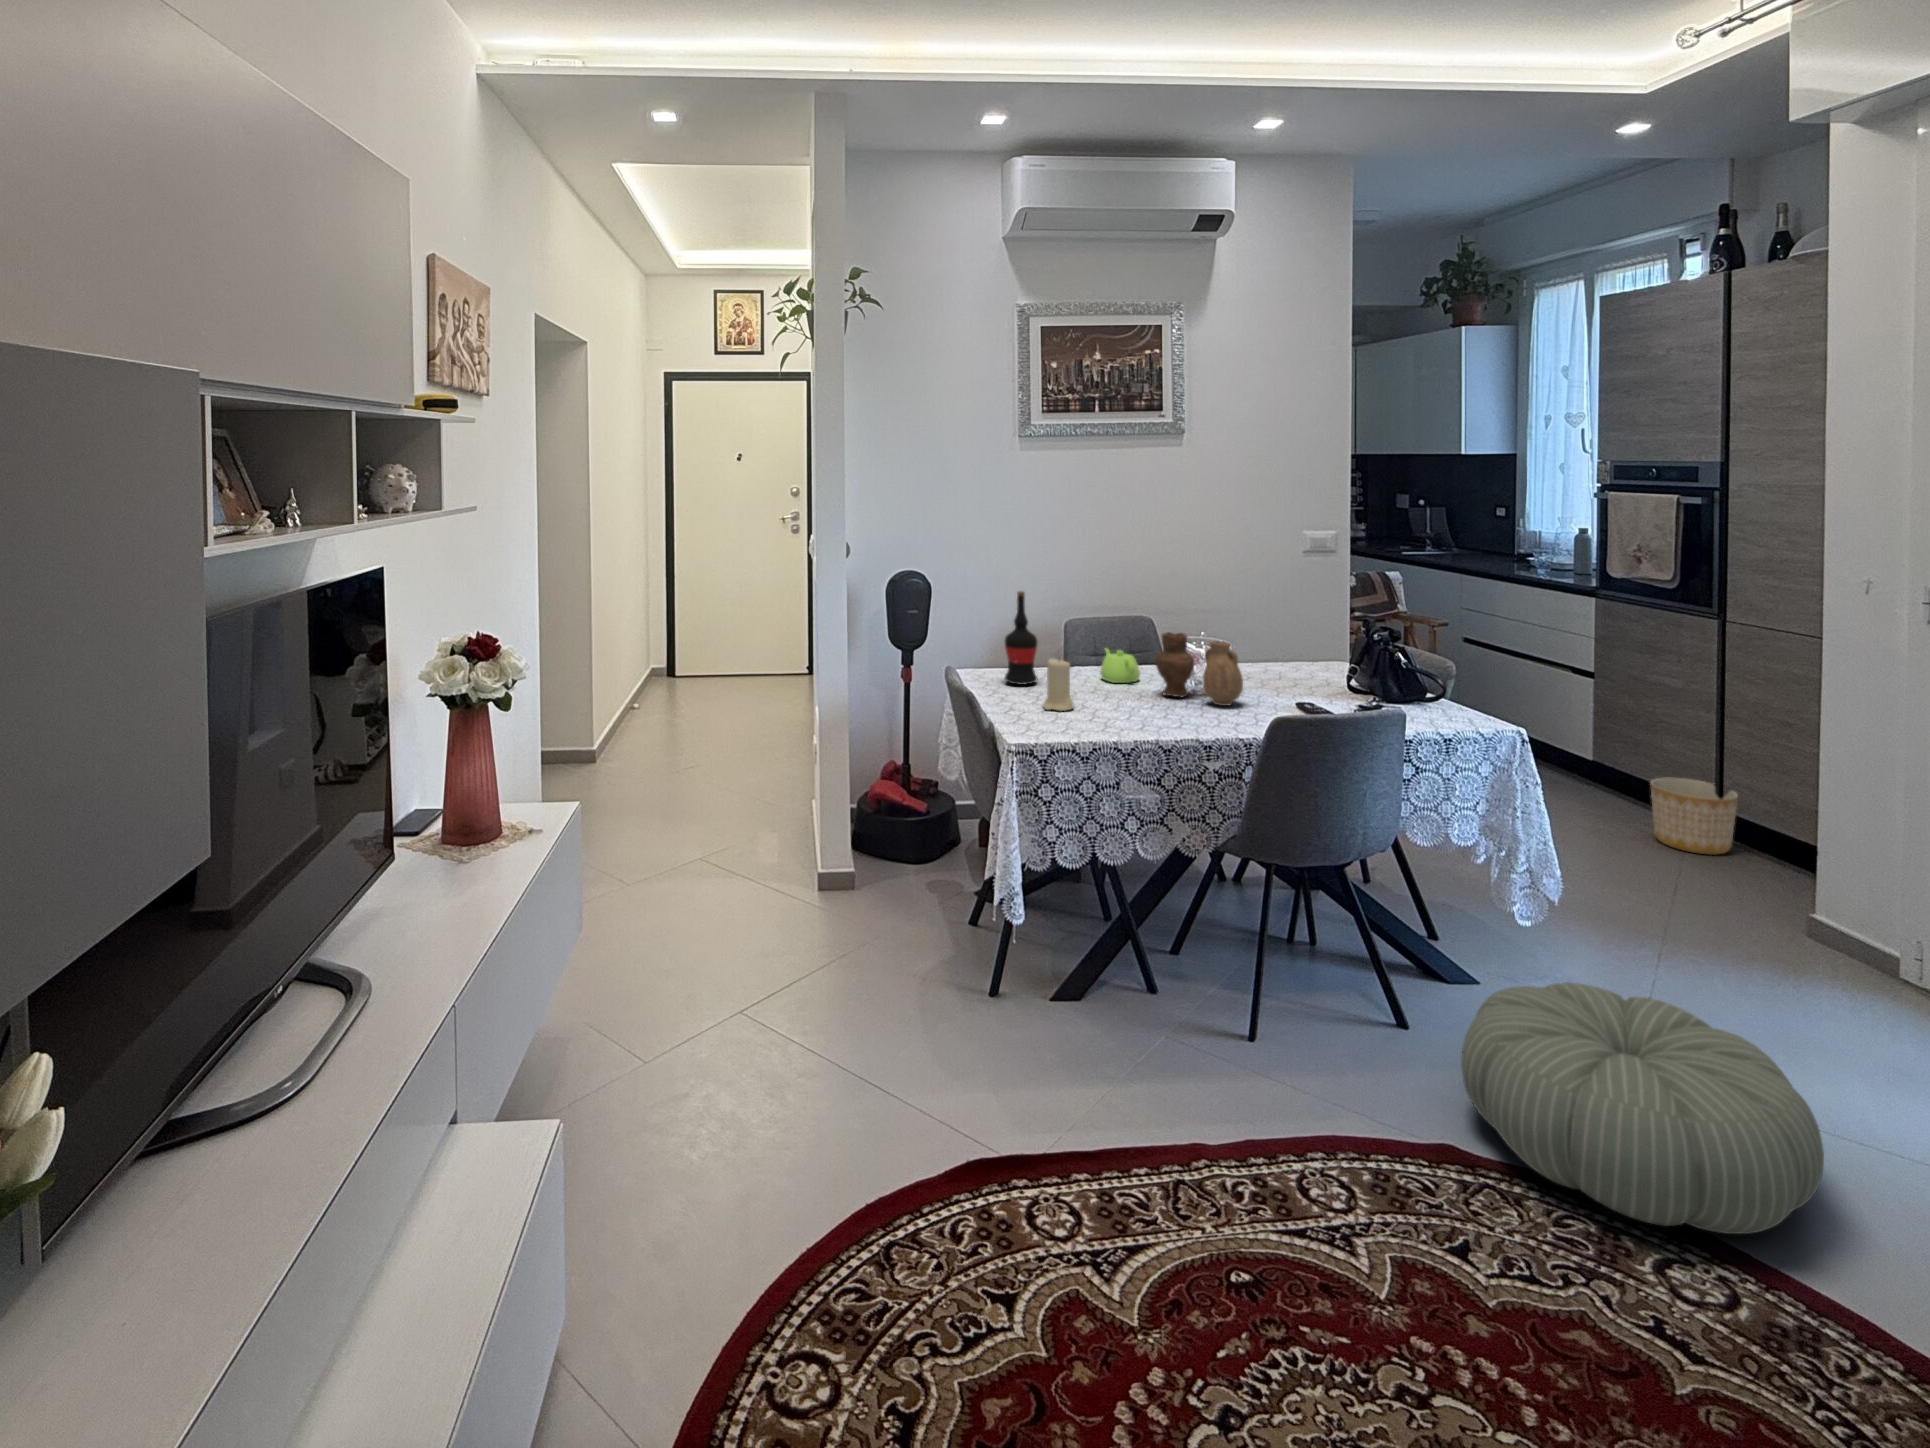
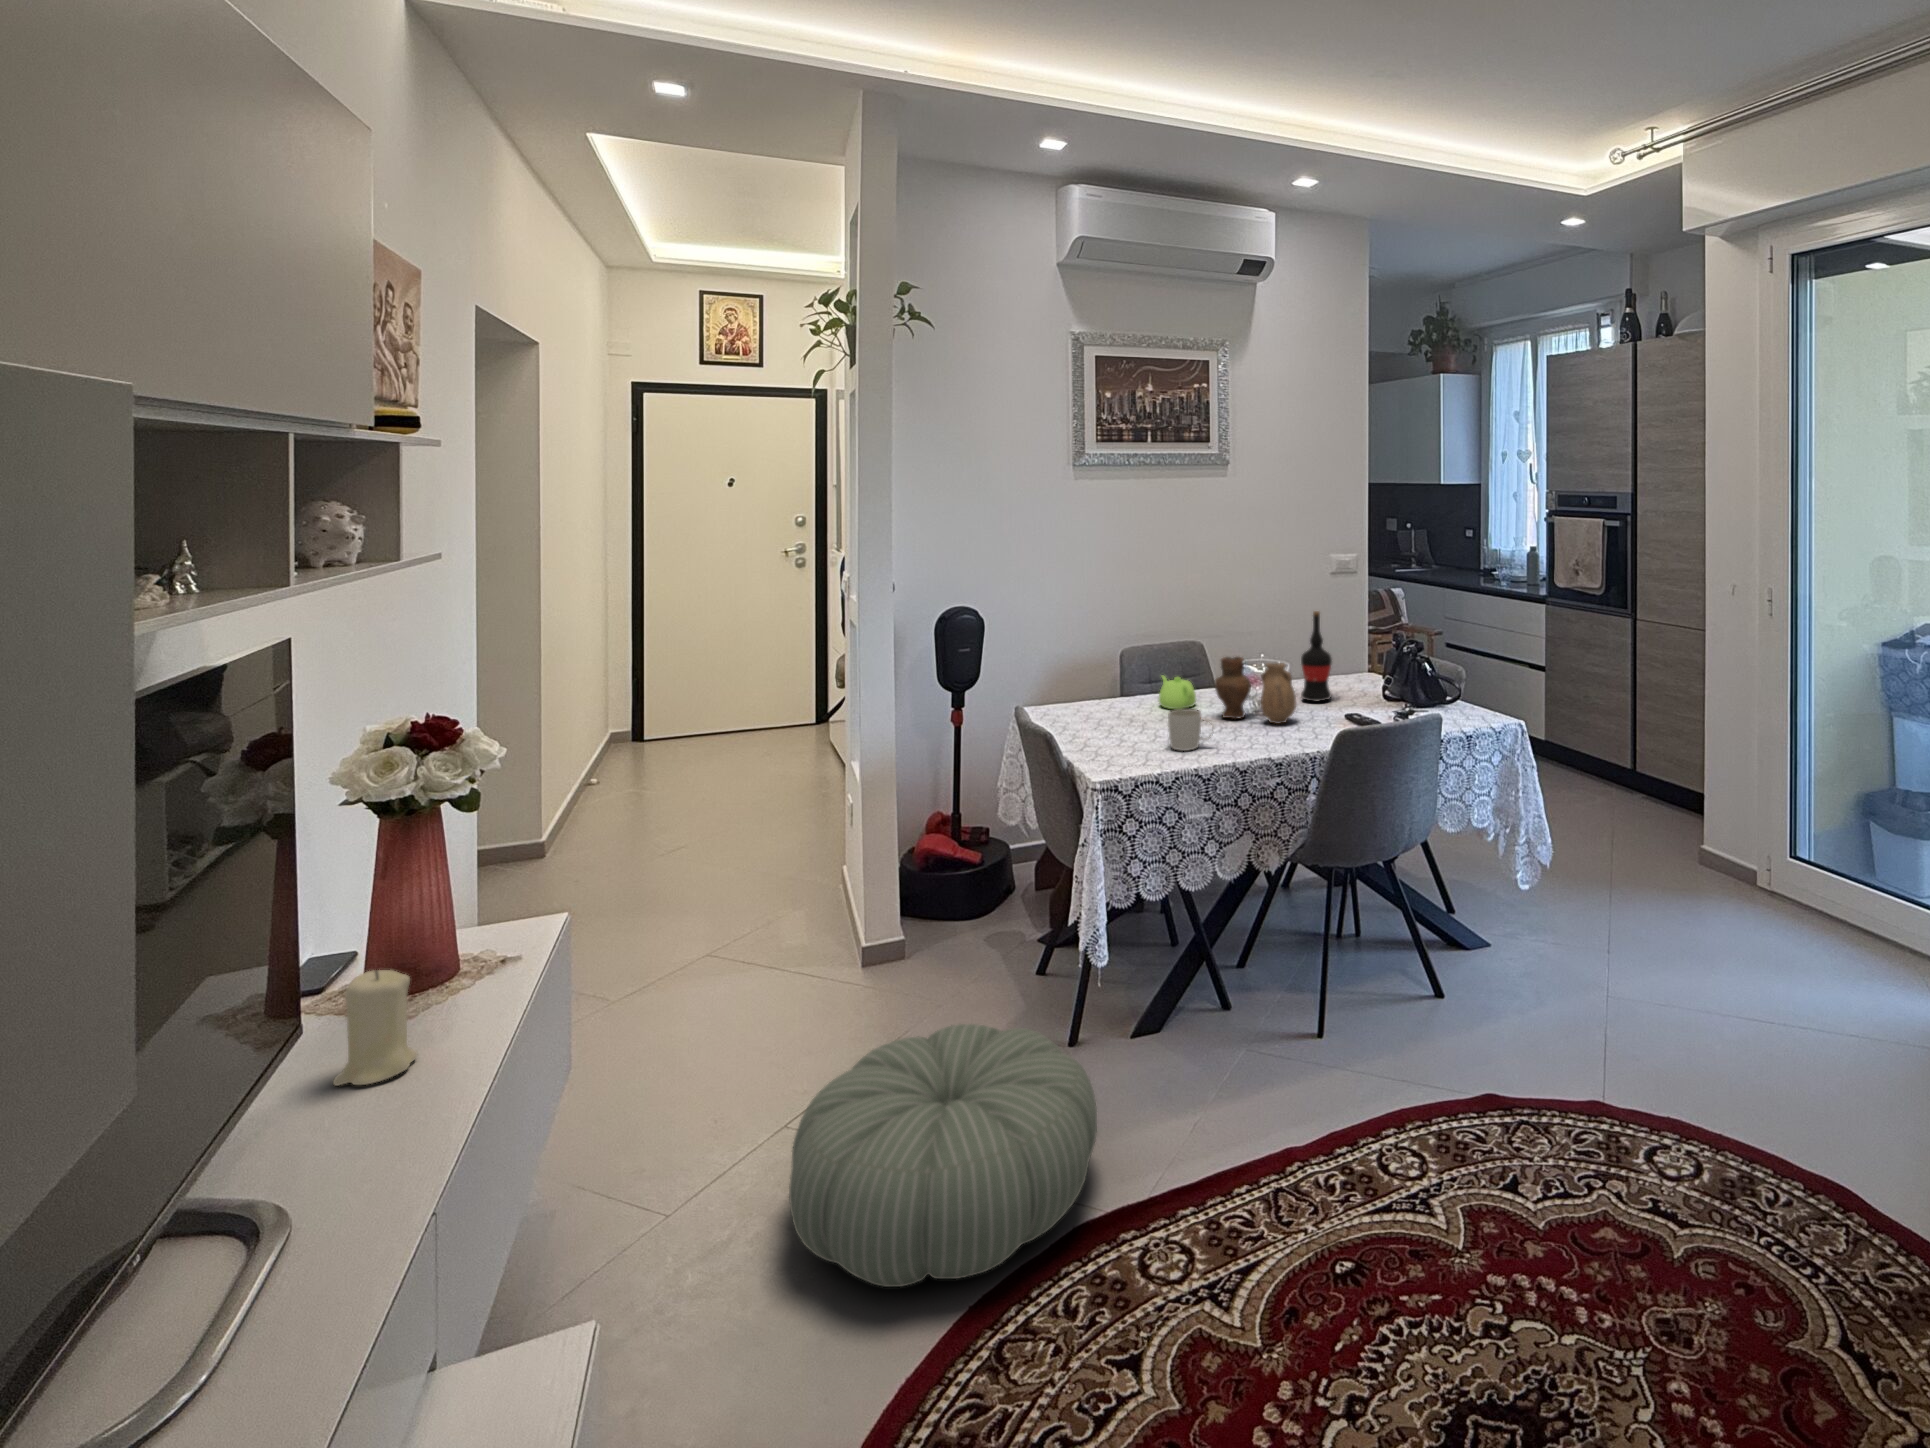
wine bottle: present [1005,591,1037,685] -> present [1301,611,1332,701]
candle: present [1043,658,1074,711] -> present [333,970,418,1086]
mug: none [1098,681,1146,723] -> present [1168,709,1213,751]
planter: present [1650,778,1738,855] -> none [1587,749,1645,809]
pouf: present [1461,982,1824,1234] -> present [789,1024,1097,1287]

